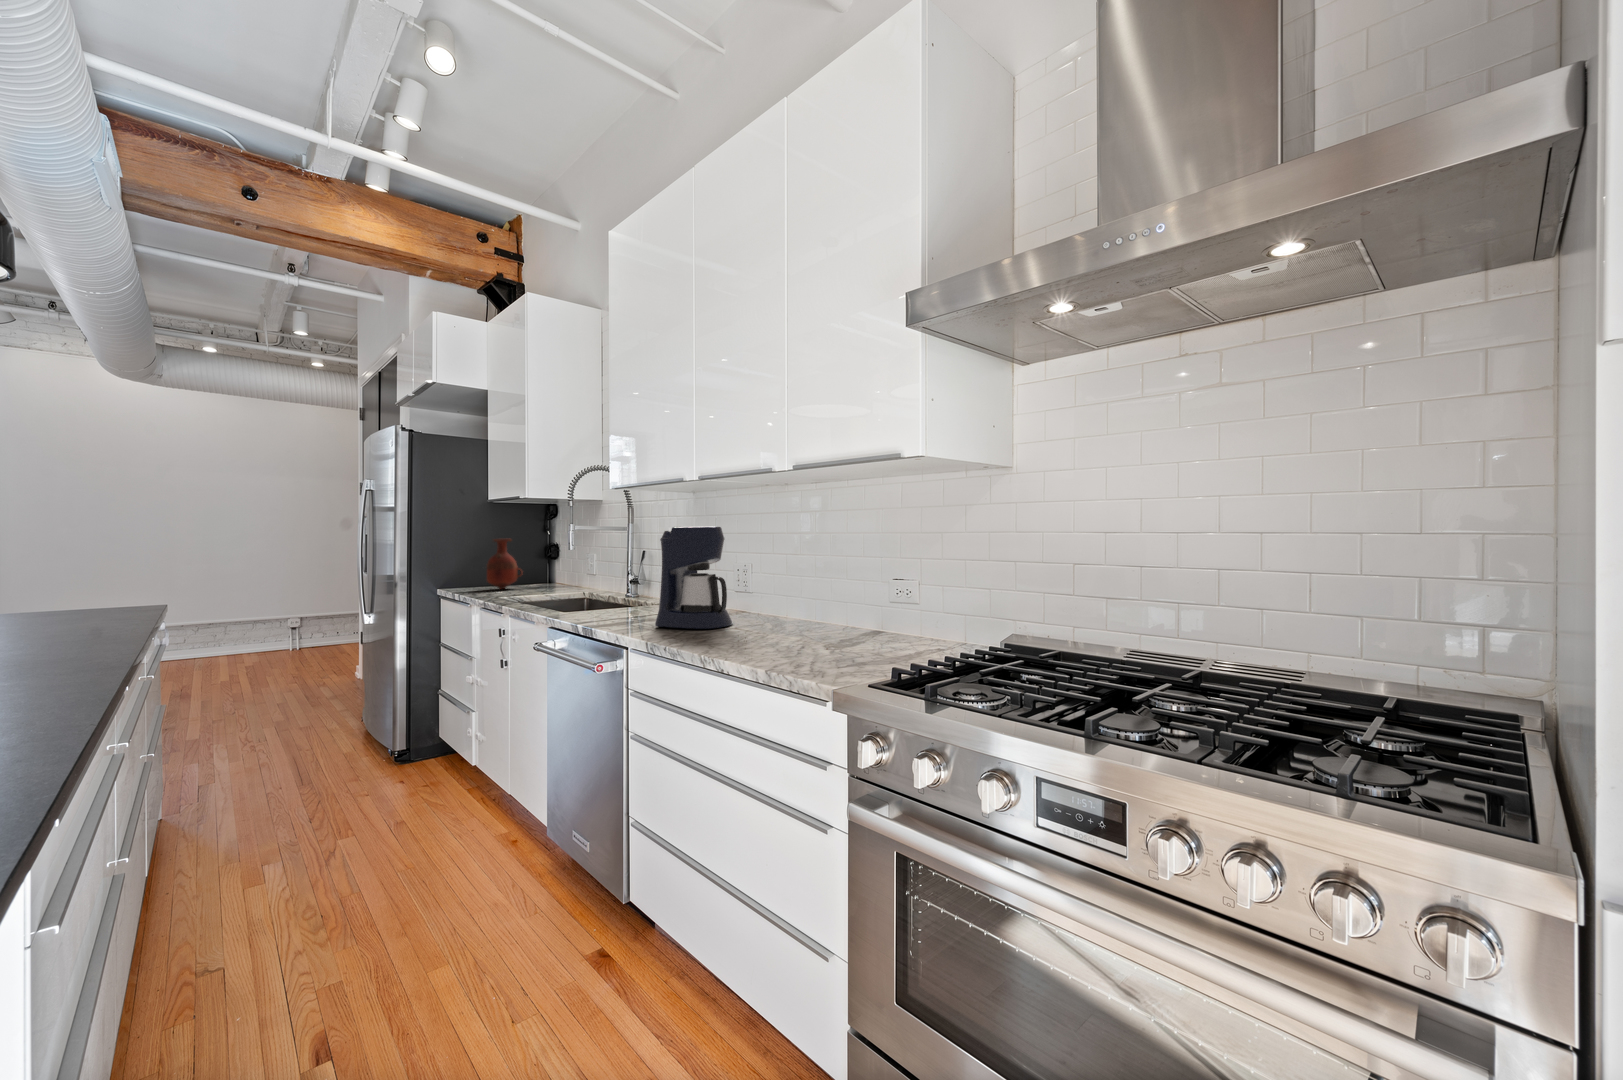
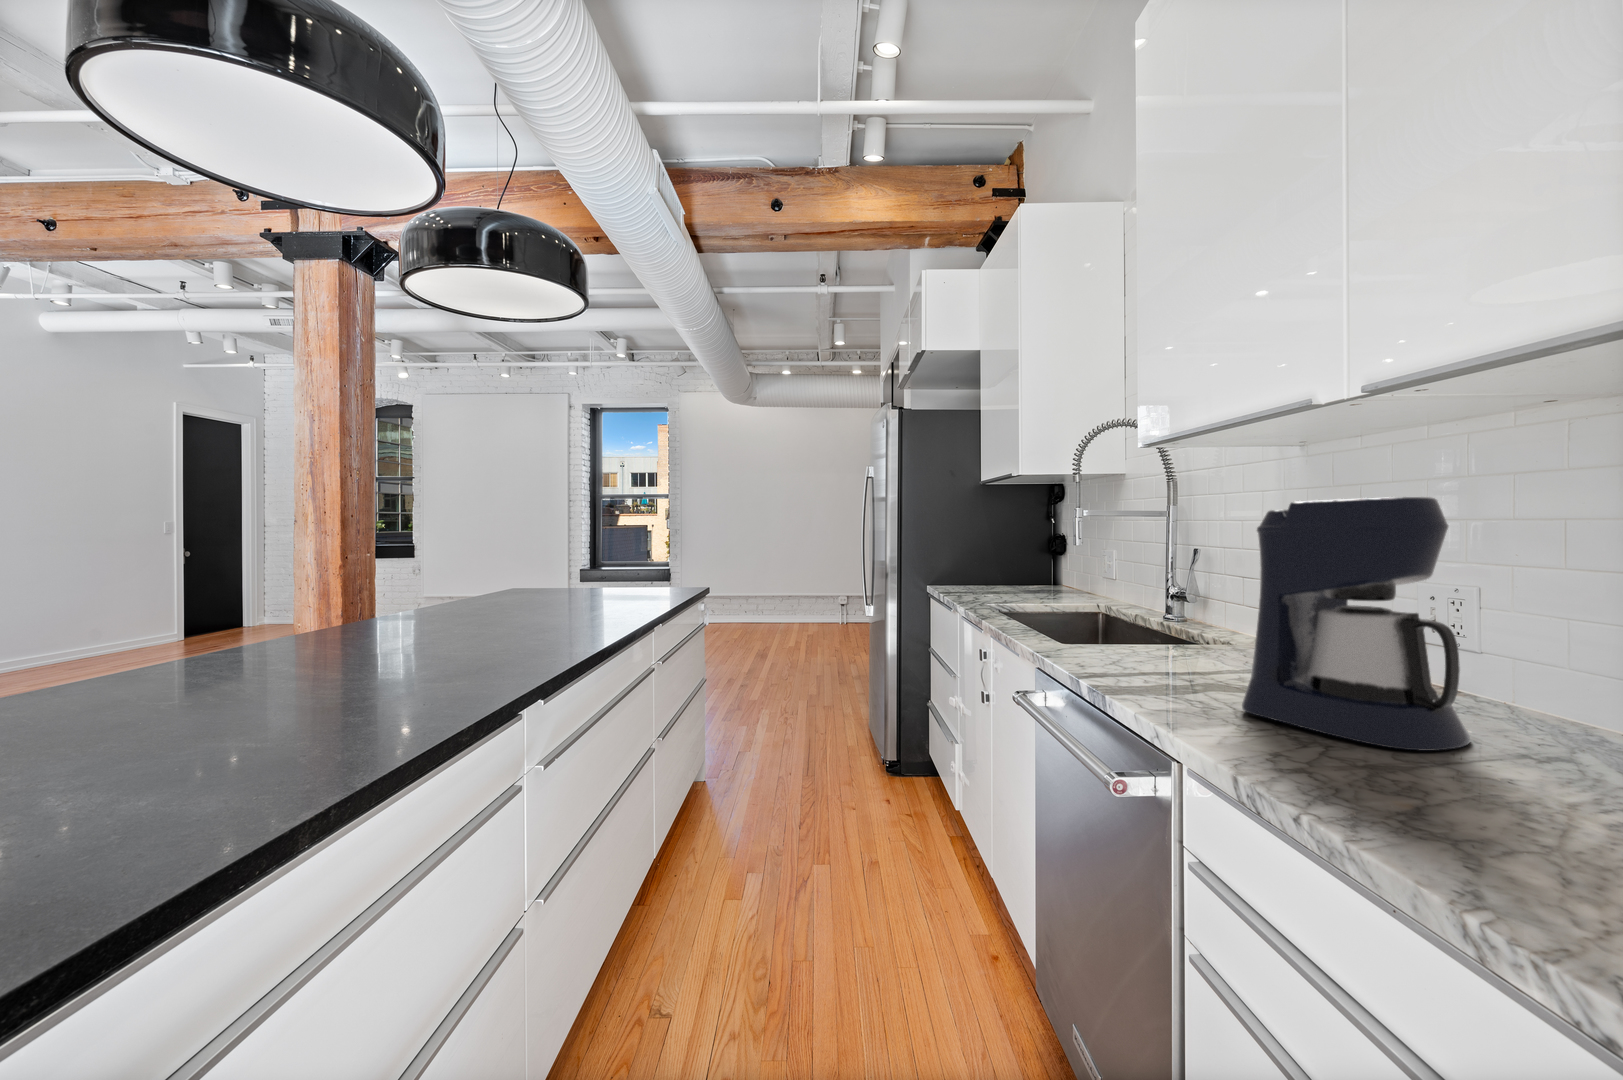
vase: present [487,539,523,589] -> none [975,531,1022,591]

